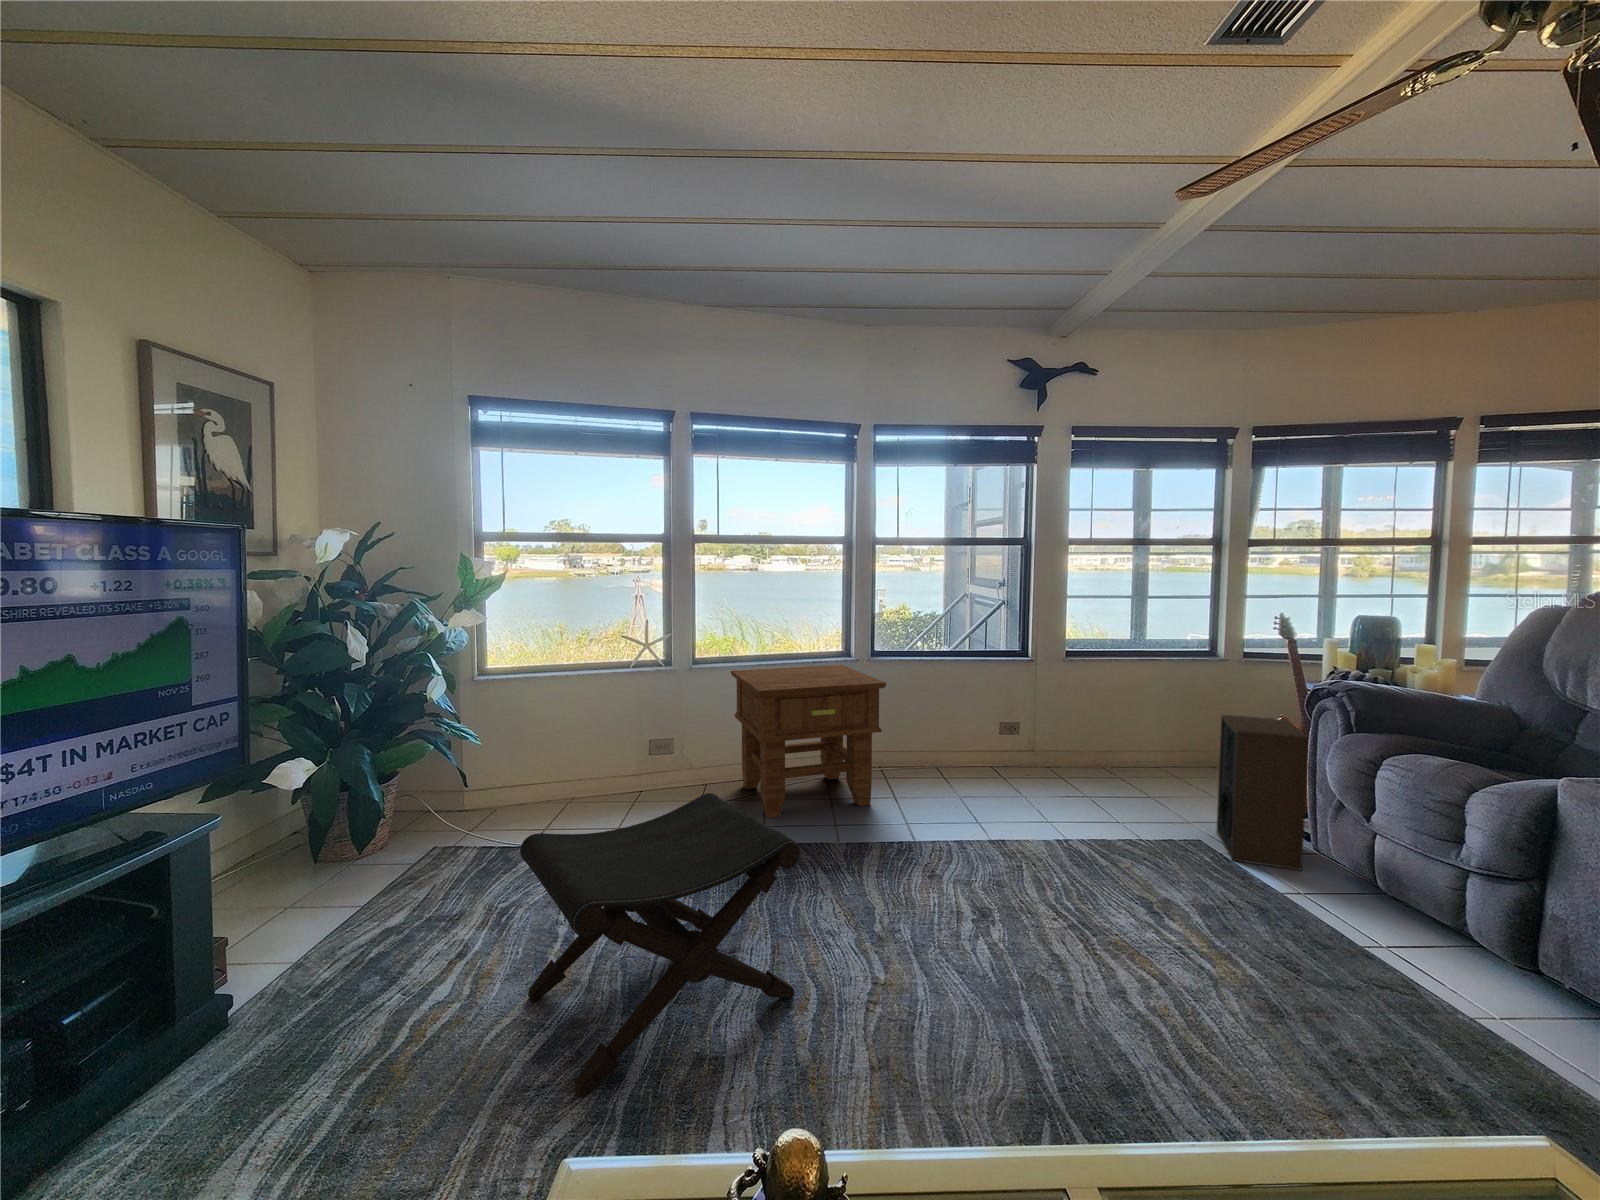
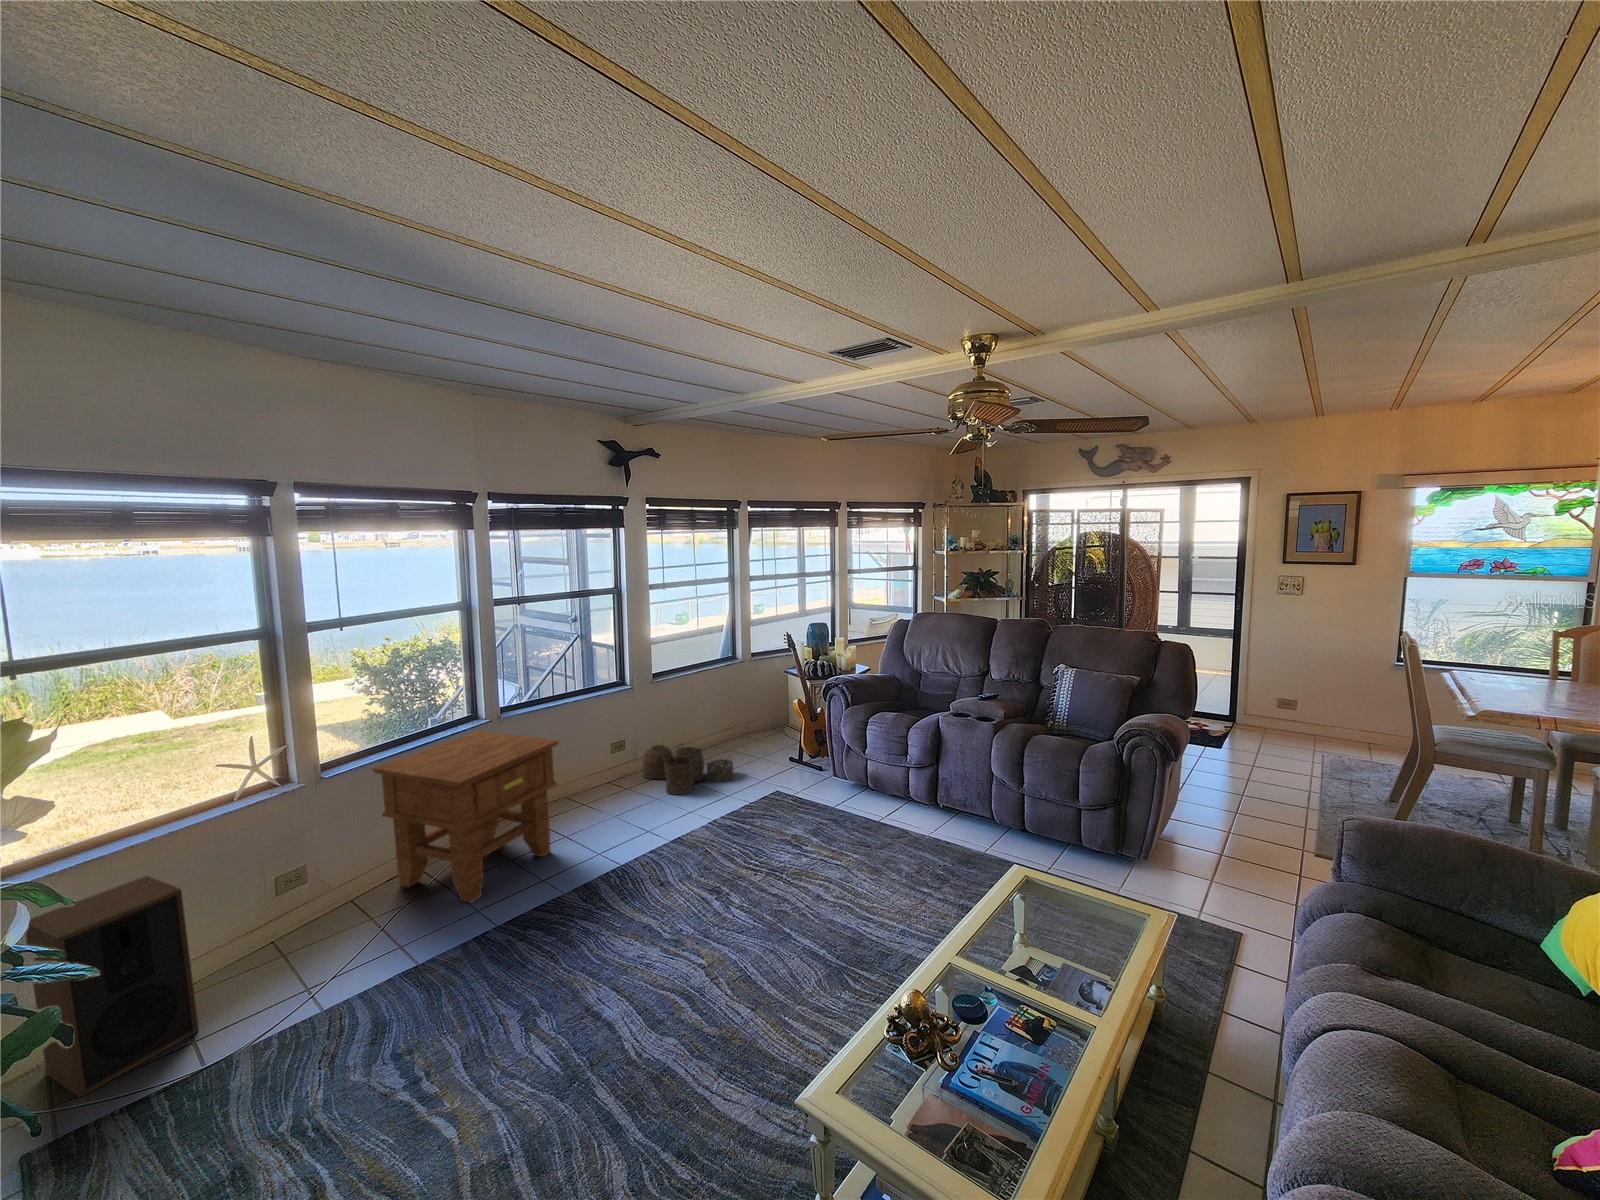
speaker: present [1216,715,1309,870] -> present [26,876,199,1098]
woven basket: none [1036,734,1154,806] -> present [643,743,734,795]
footstool: present [520,793,800,1097] -> none [440,889,668,1159]

